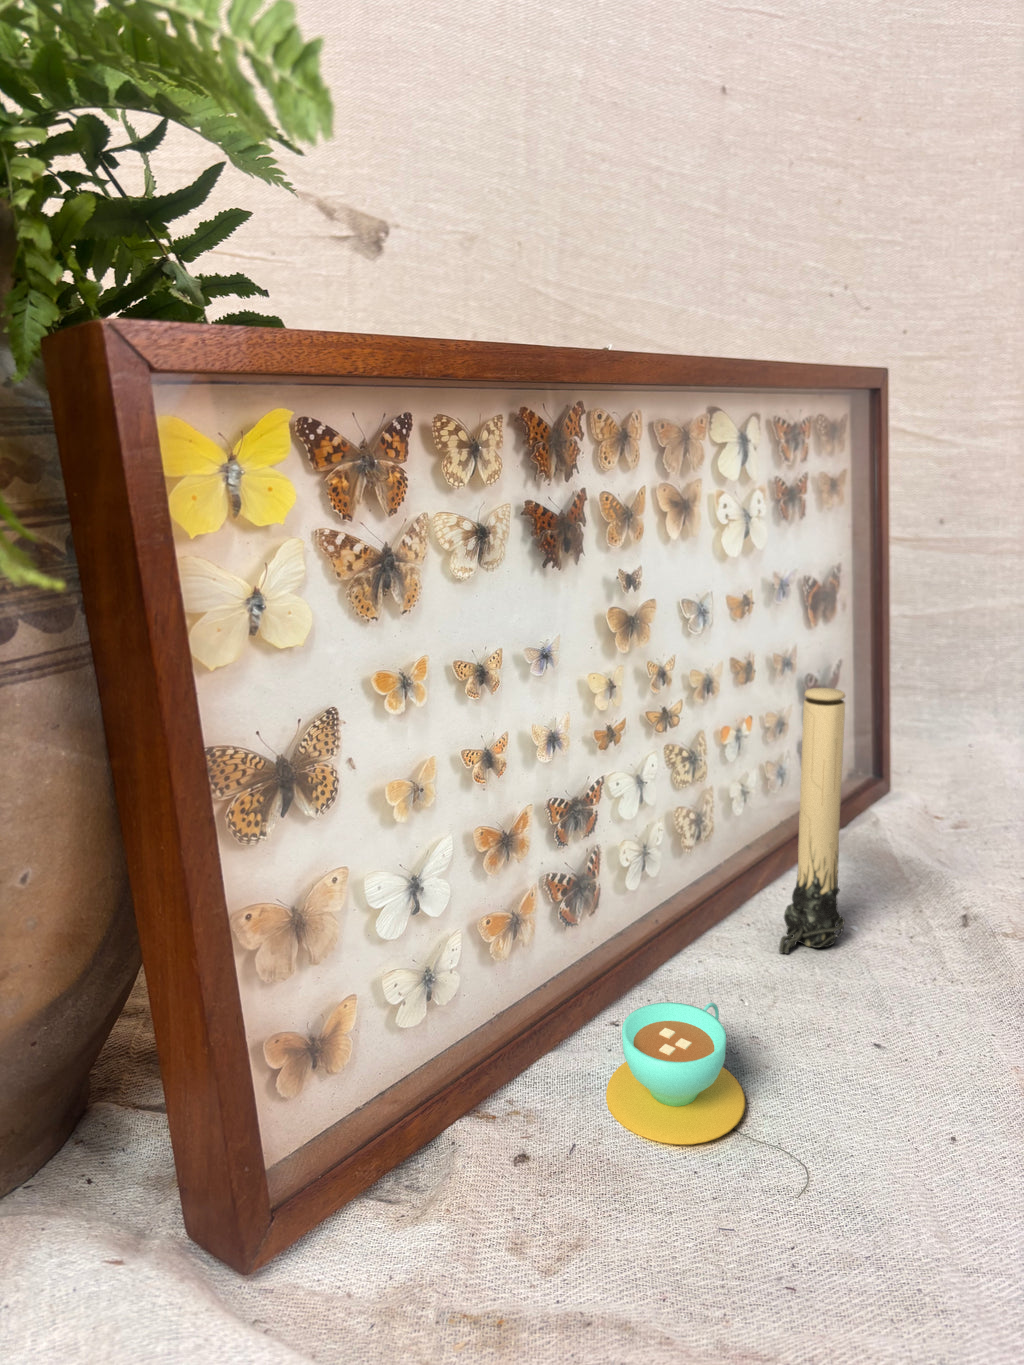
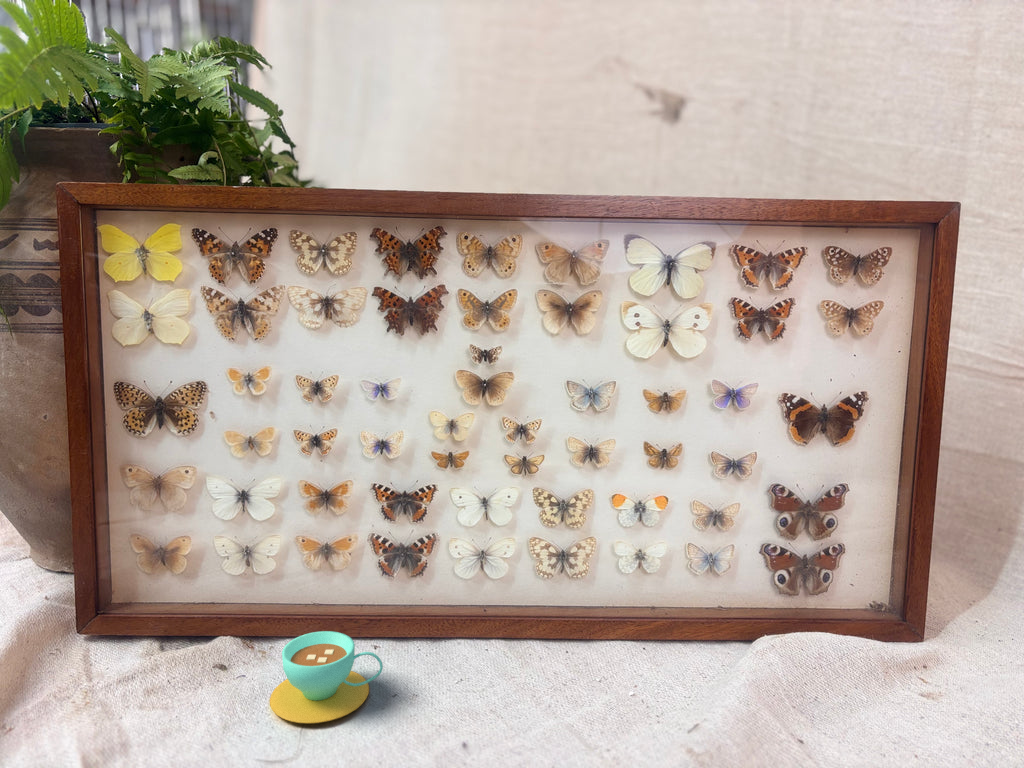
candle: present [779,688,845,954] -> none [535,467,601,698]

